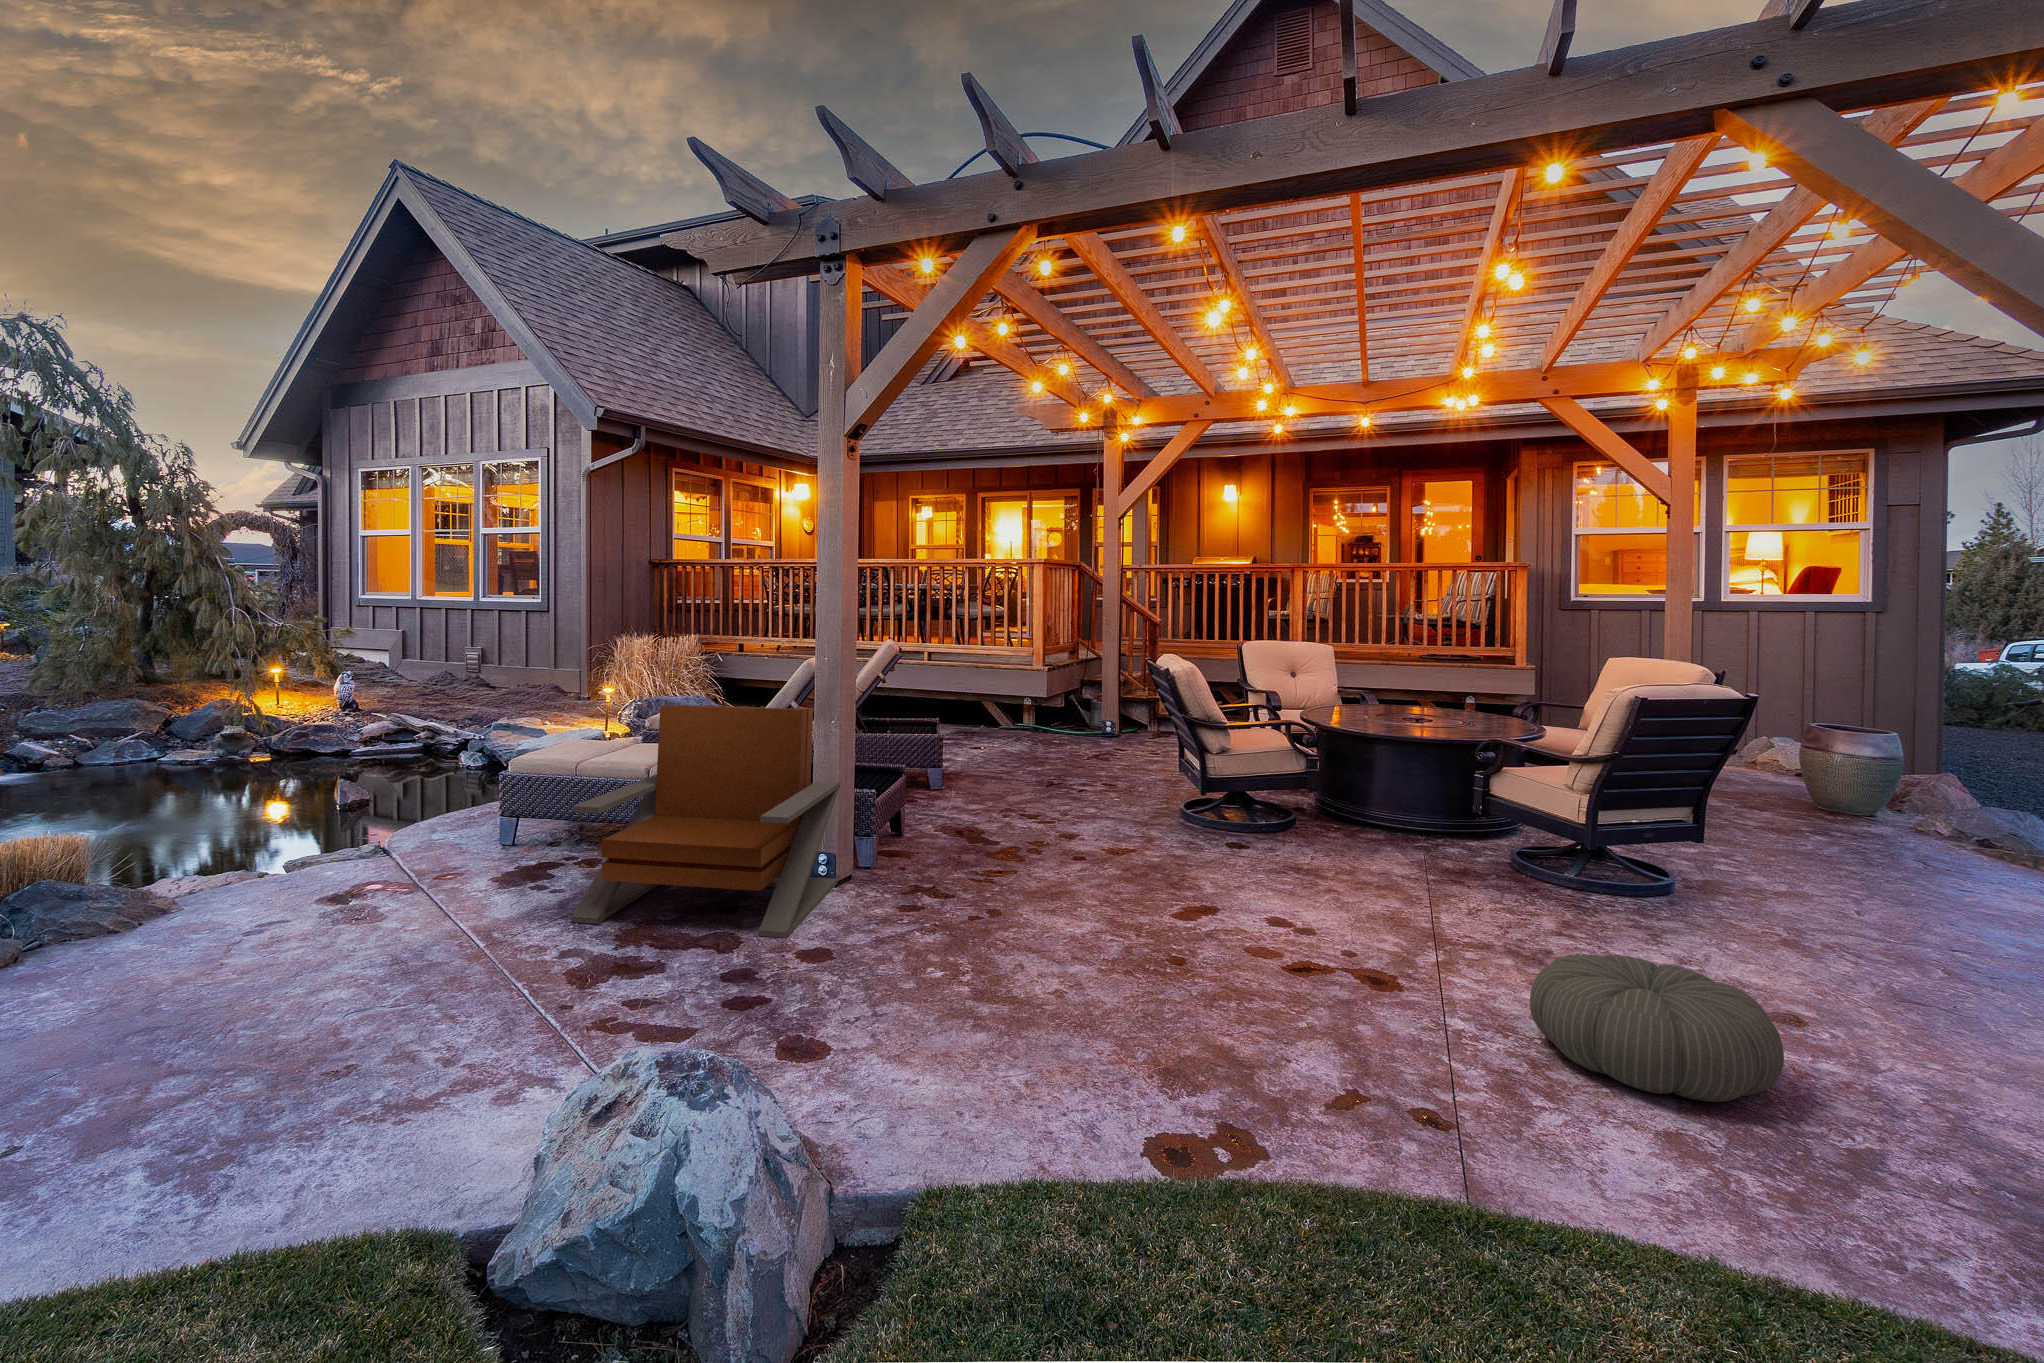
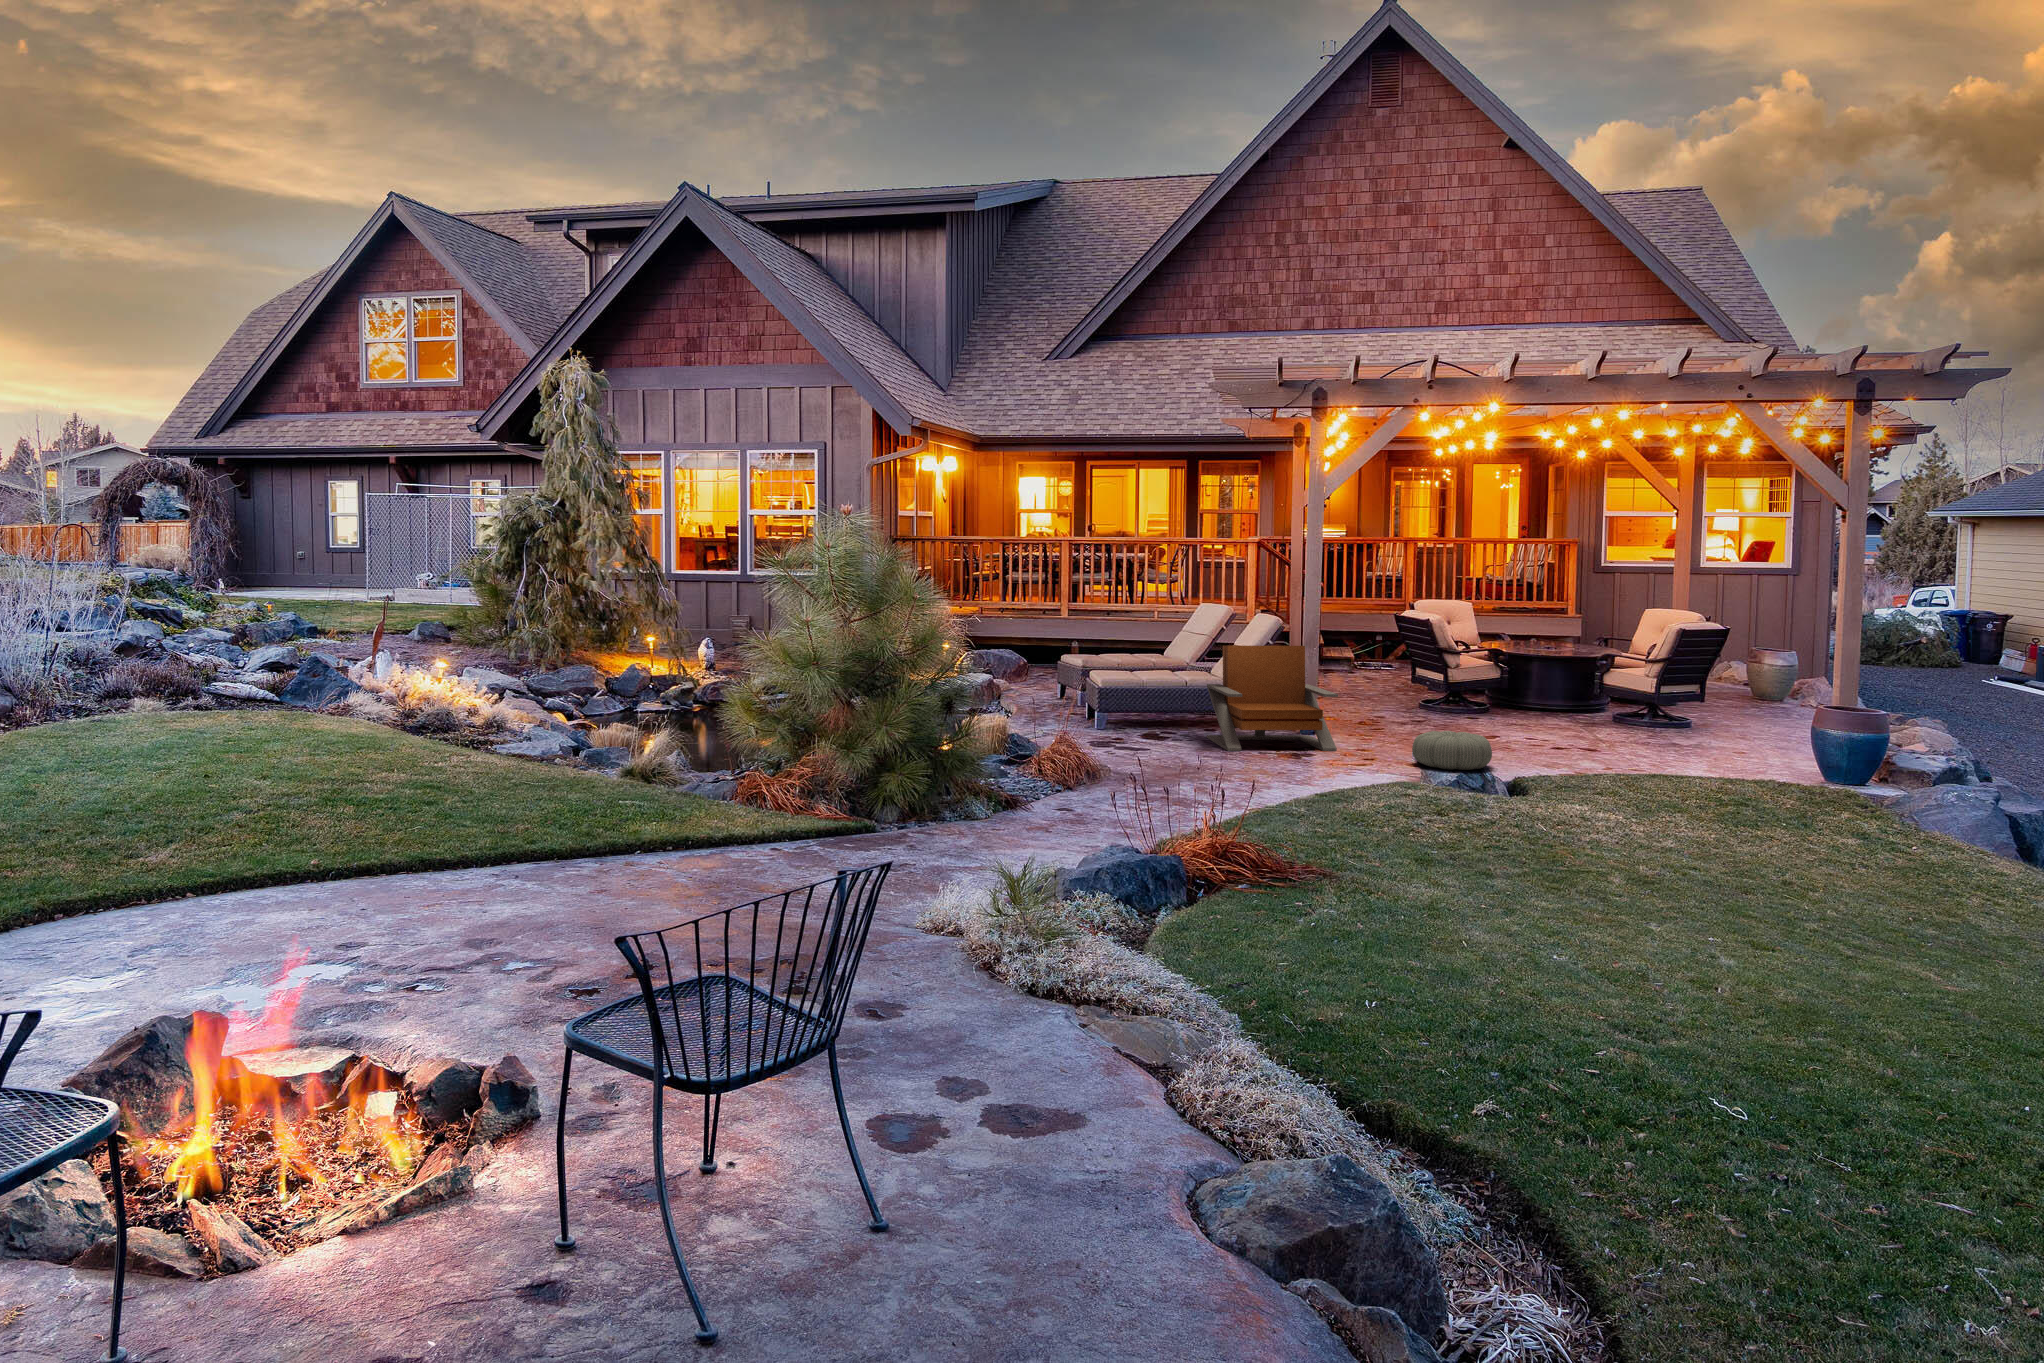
pouf: present [1530,954,1784,1102] -> present [1412,731,1492,770]

